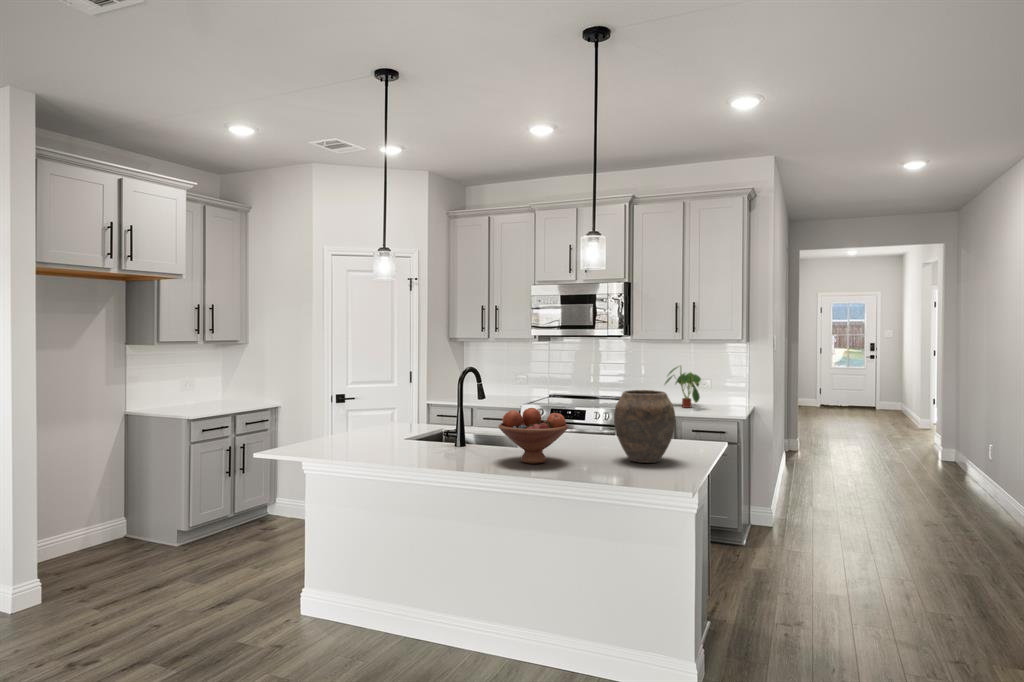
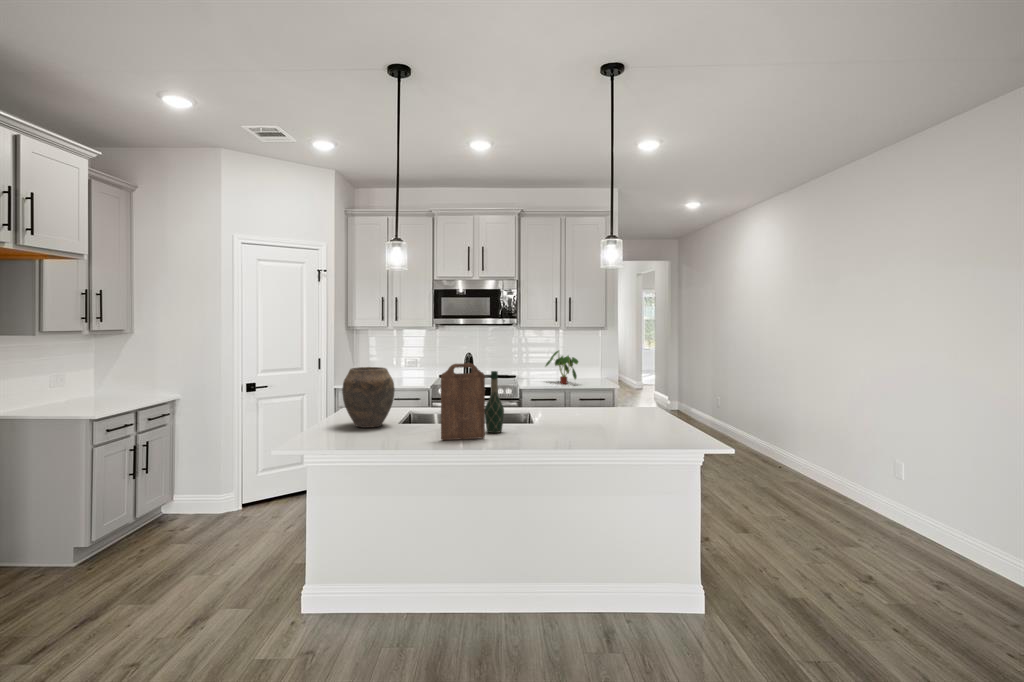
cutting board: none [392,380,437,461] -> present [441,363,485,440]
wine bottle: none [452,389,473,457] -> present [485,371,504,433]
vase: present [614,390,675,463] -> present [342,367,395,428]
fruit bowl: present [499,408,568,464] -> none [533,386,594,434]

